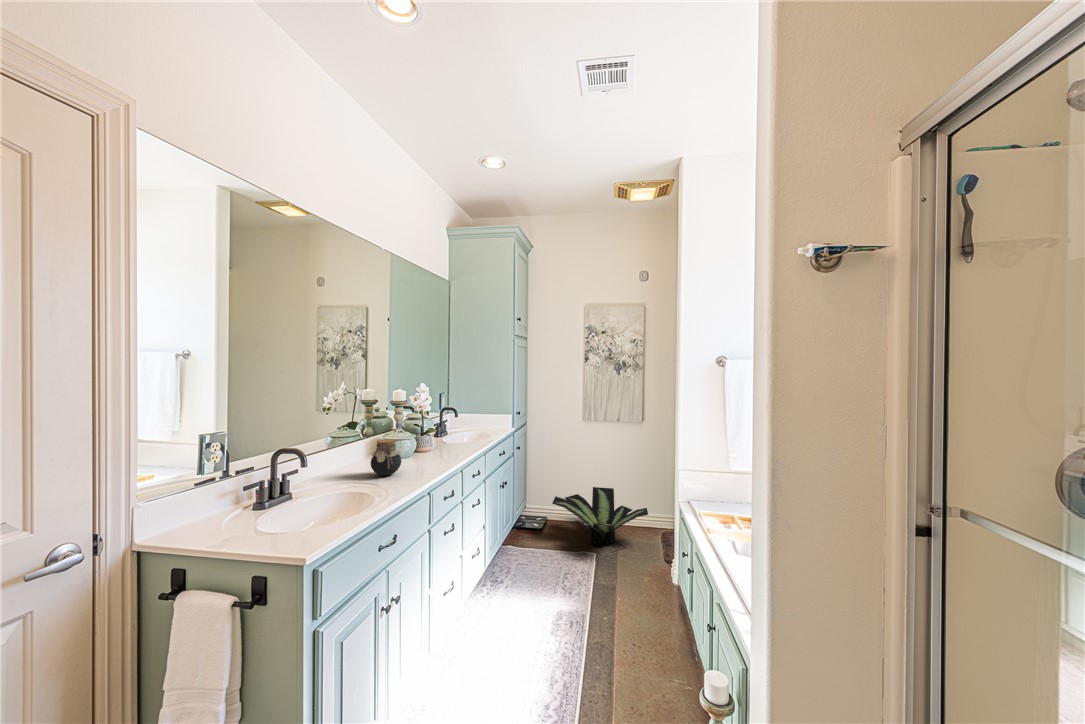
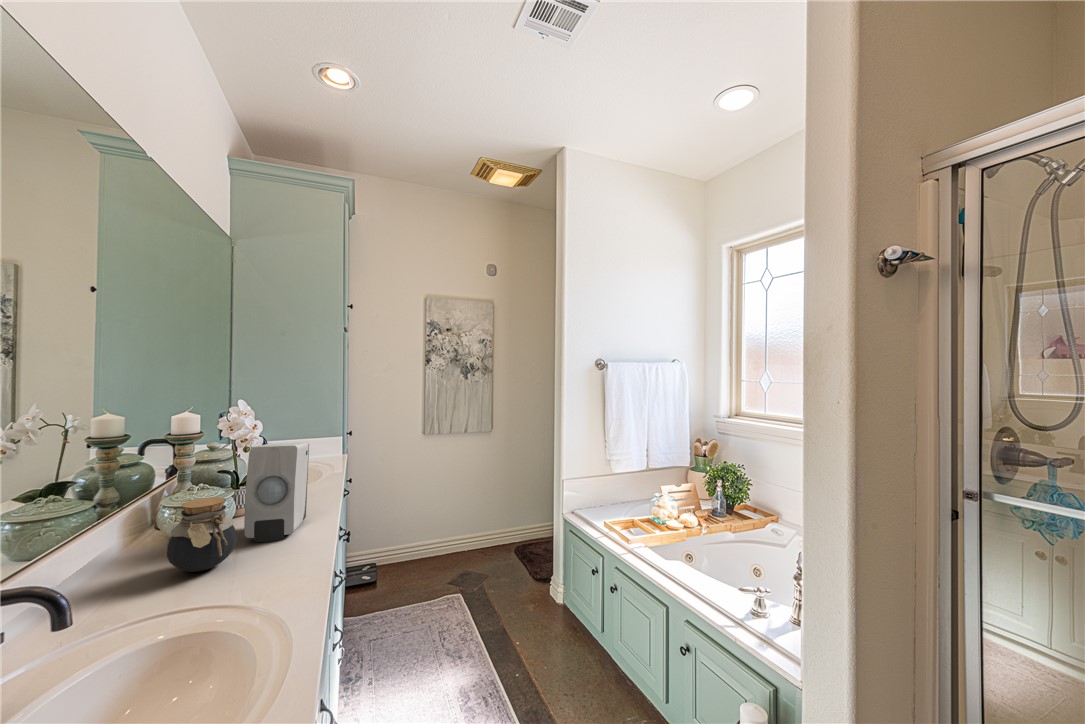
soap dispenser: none [411,414,451,470] -> present [244,442,309,542]
potted plant: present [552,487,648,547] -> none [398,511,513,584]

